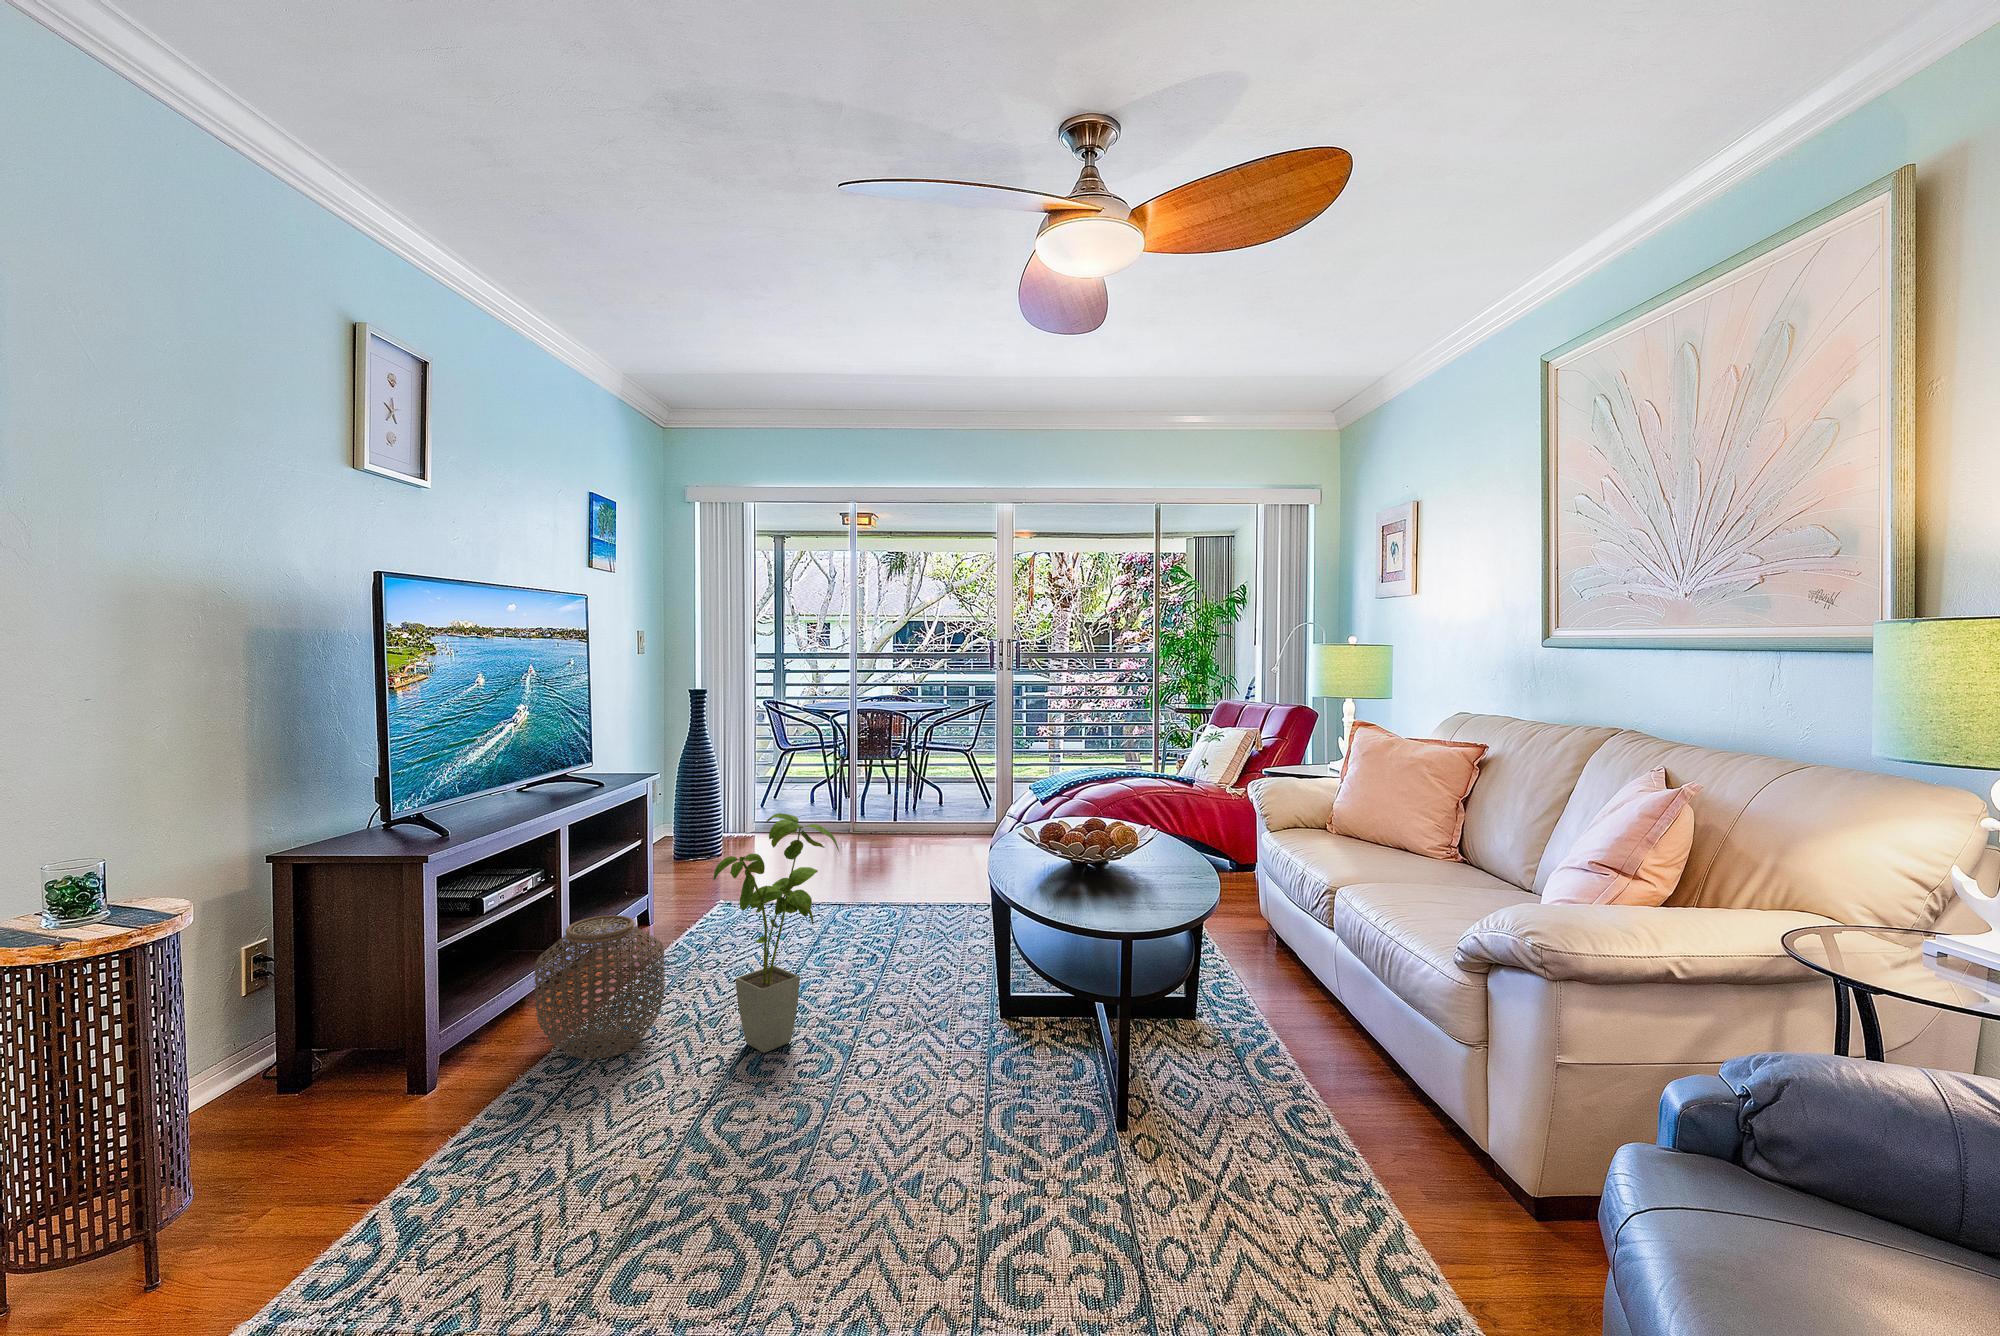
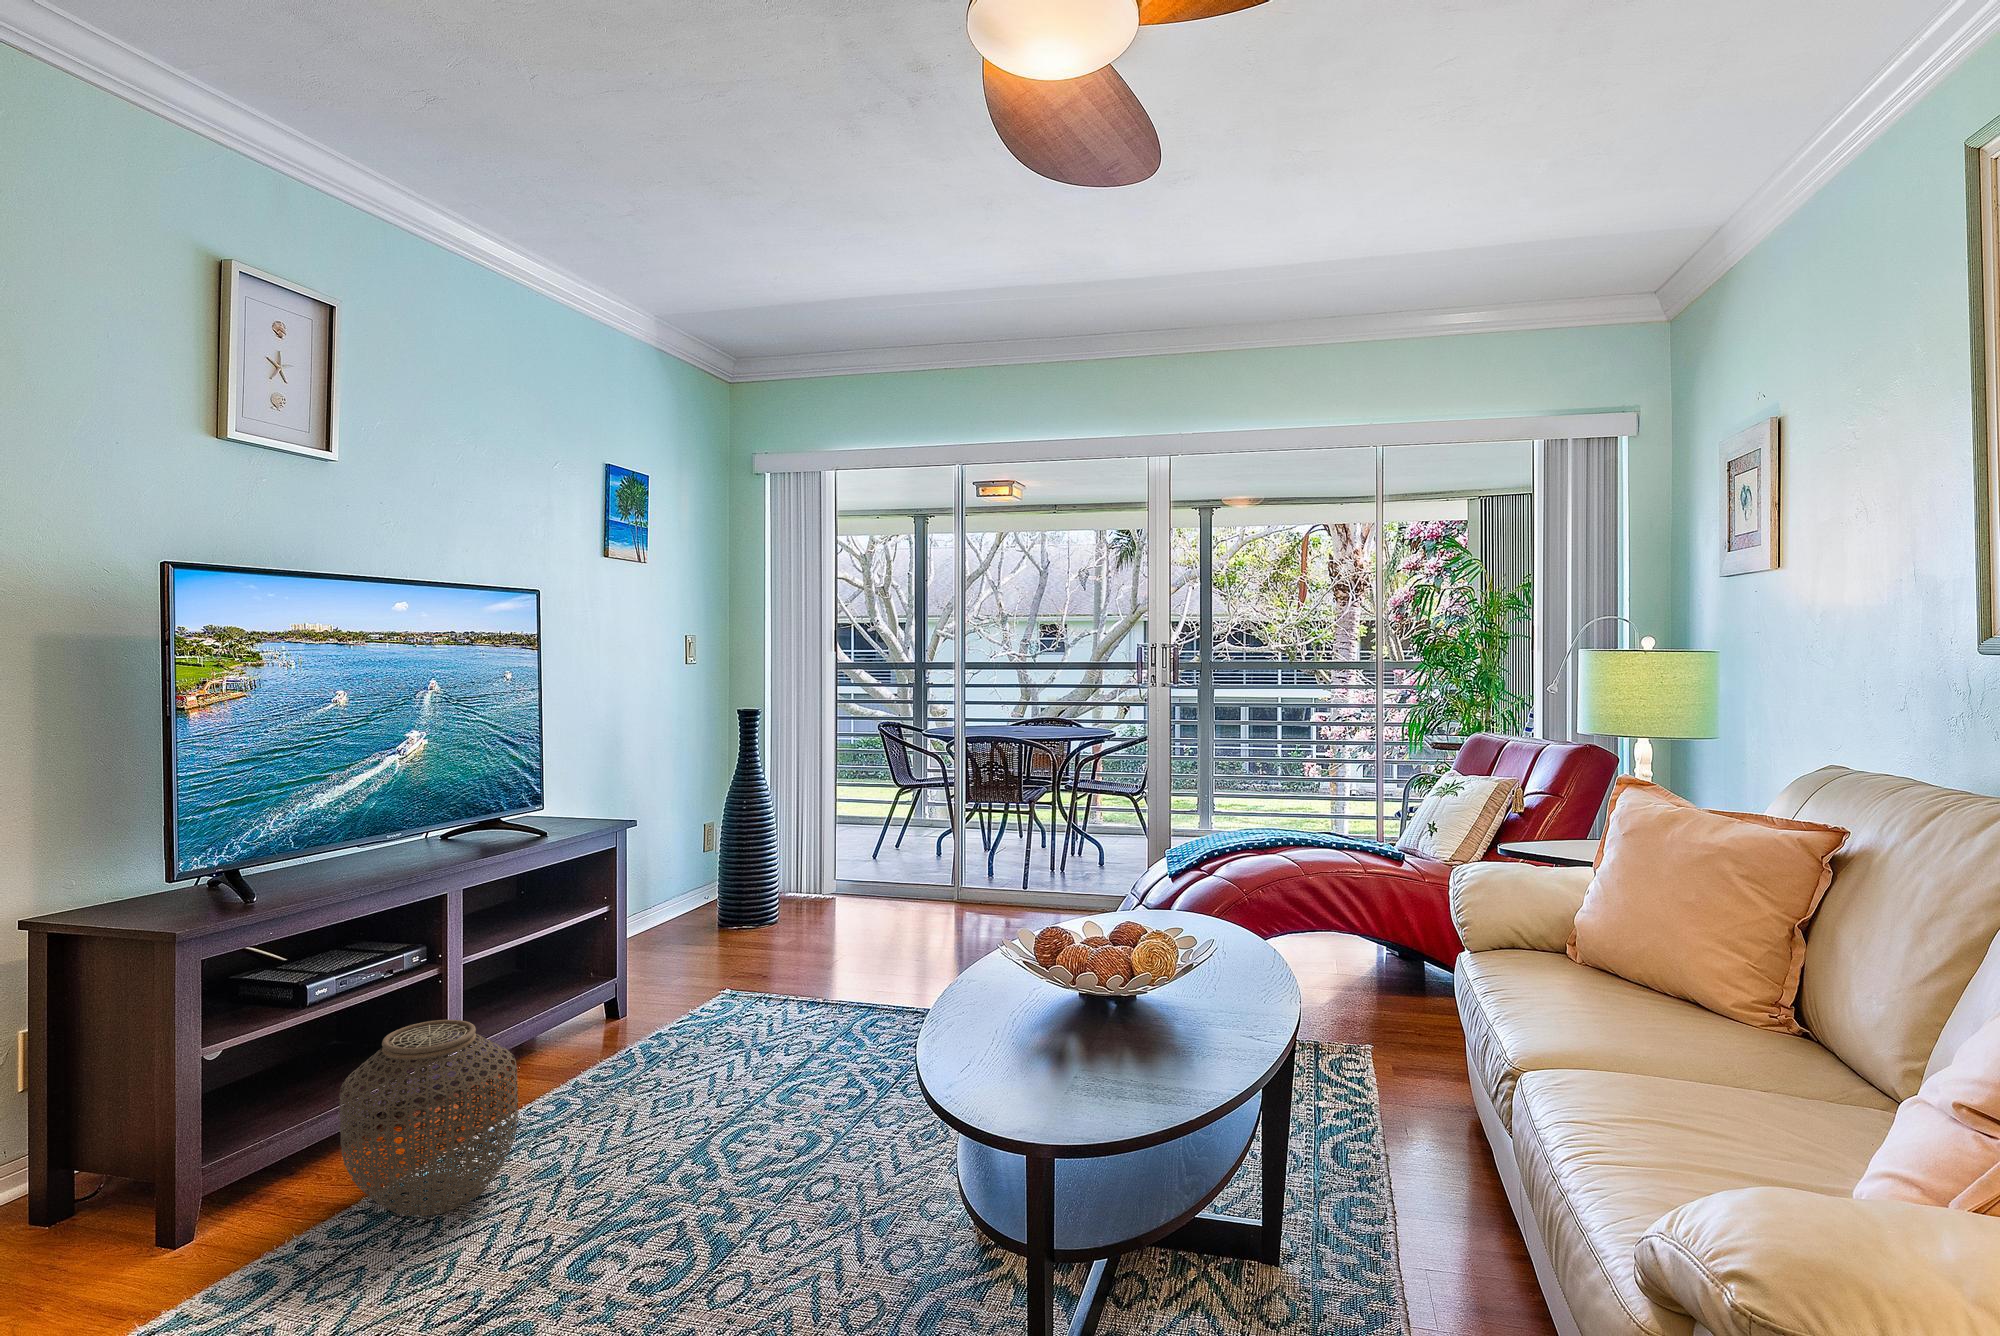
house plant: present [714,813,839,1053] -> none [552,896,724,1236]

